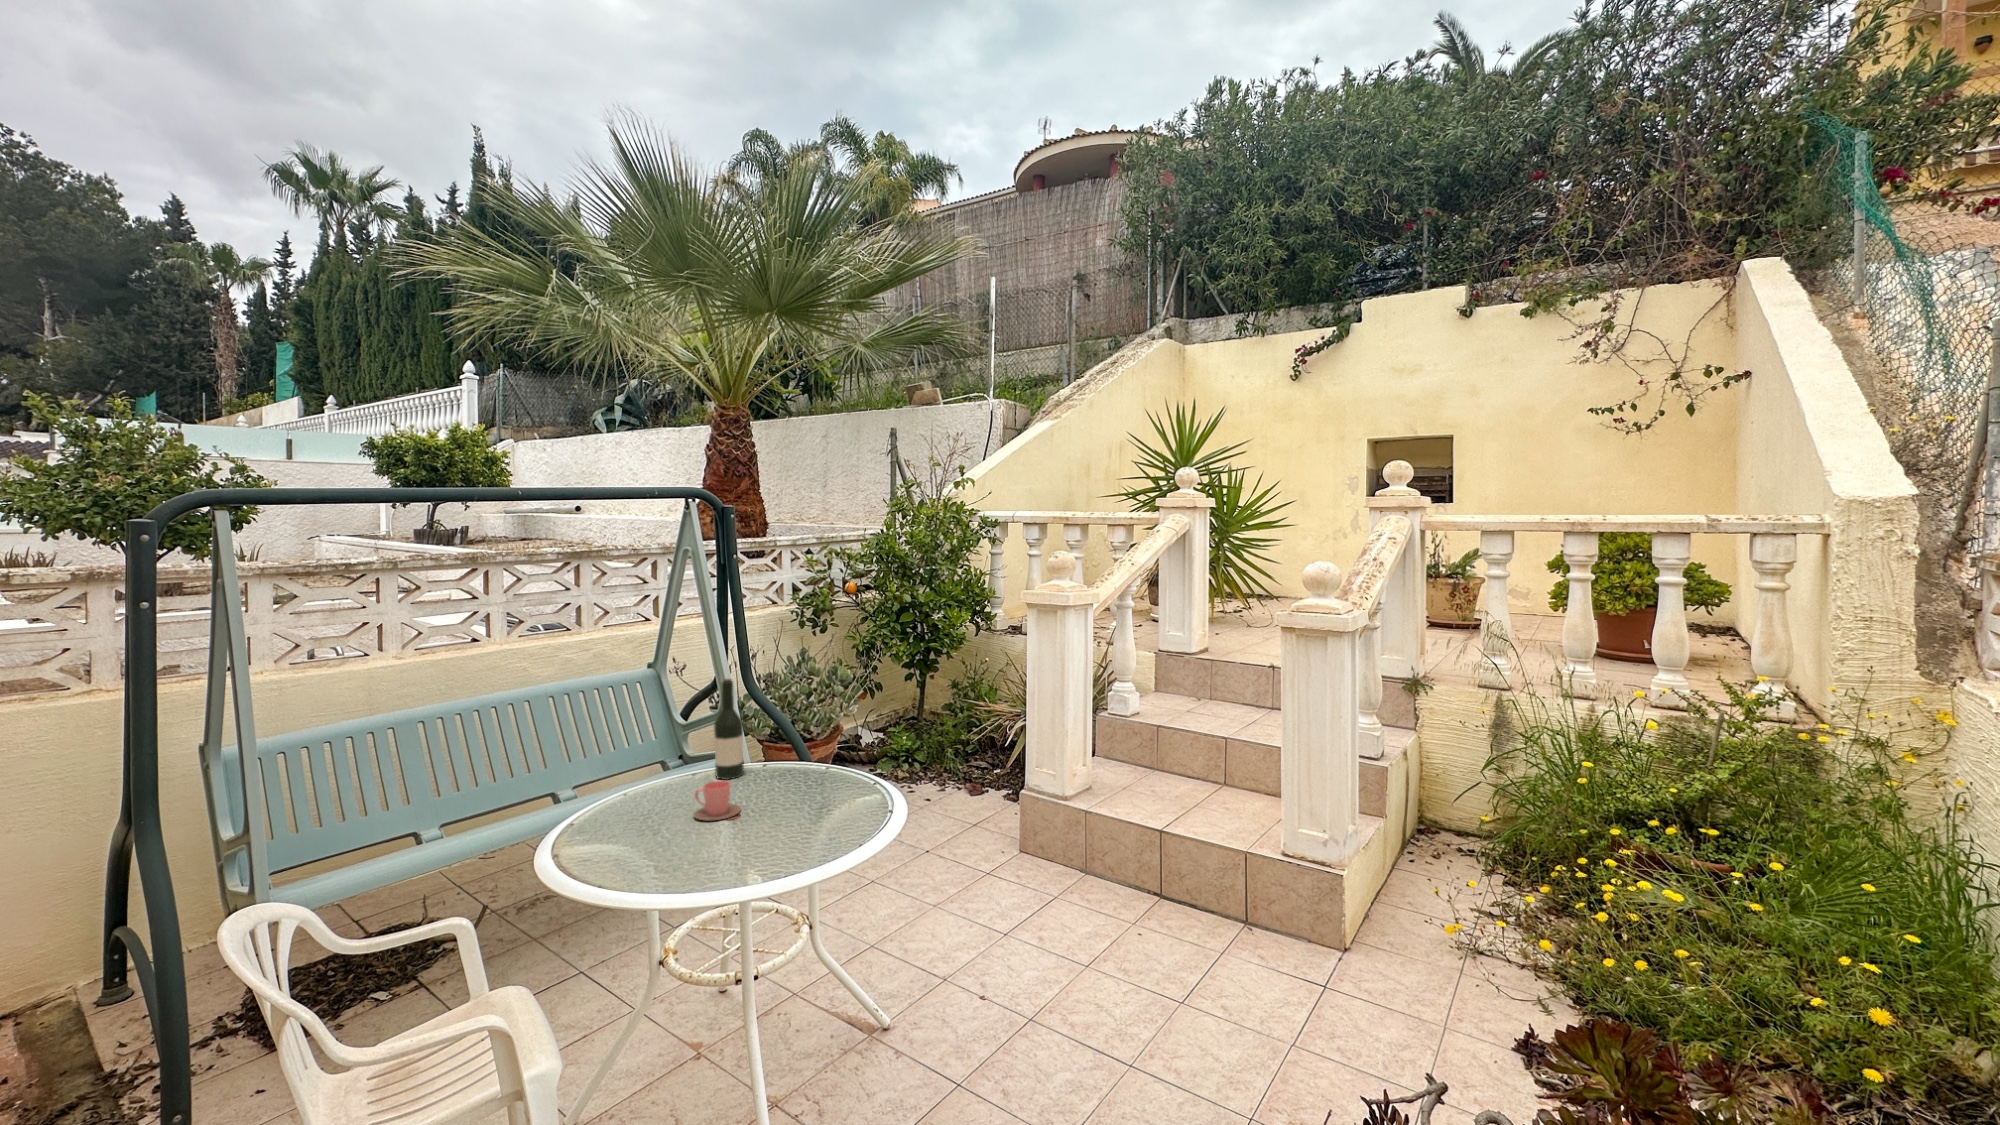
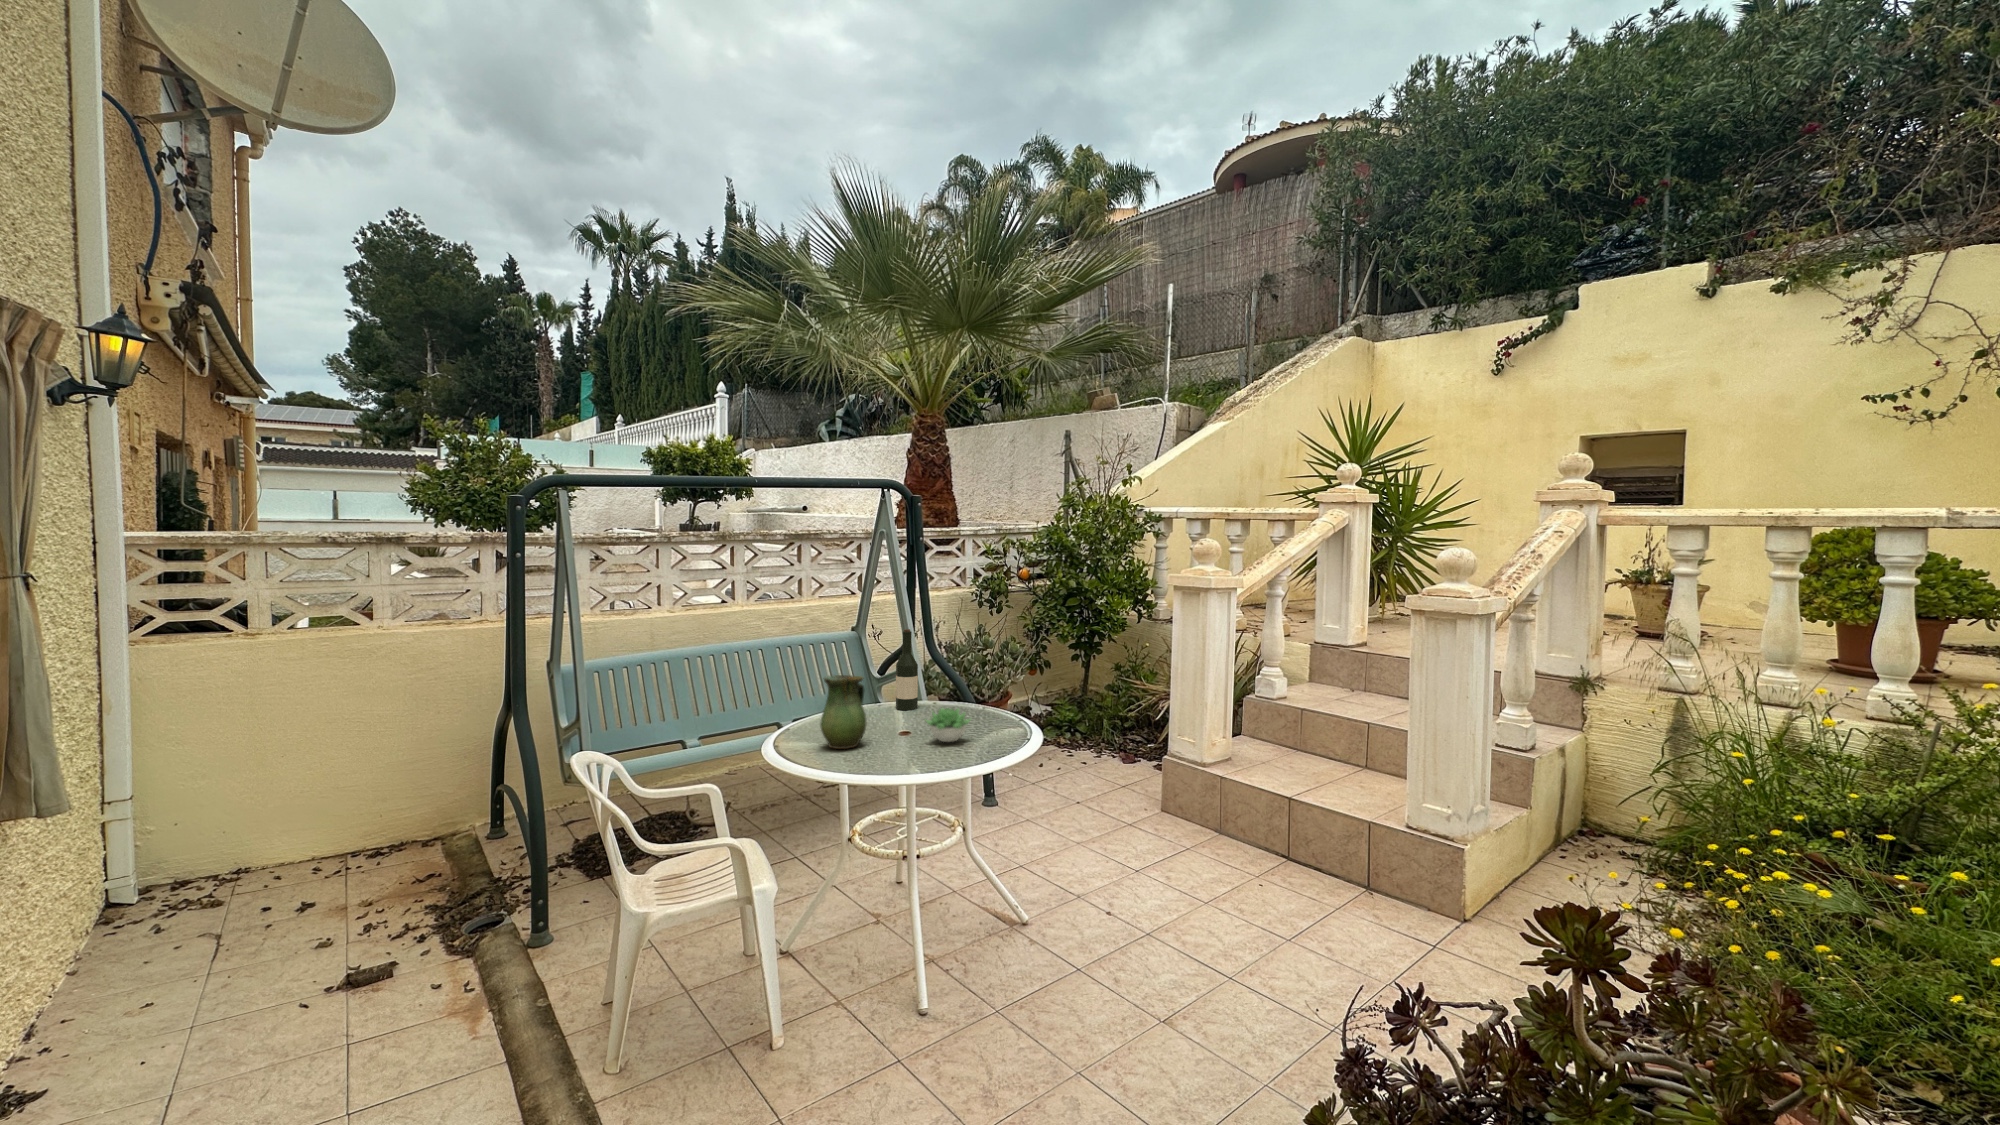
pitcher: none [616,758,681,861] -> present [820,675,866,749]
cup: present [694,780,741,820] -> none [877,703,912,732]
succulent plant: none [760,787,822,834] -> present [926,708,971,742]

